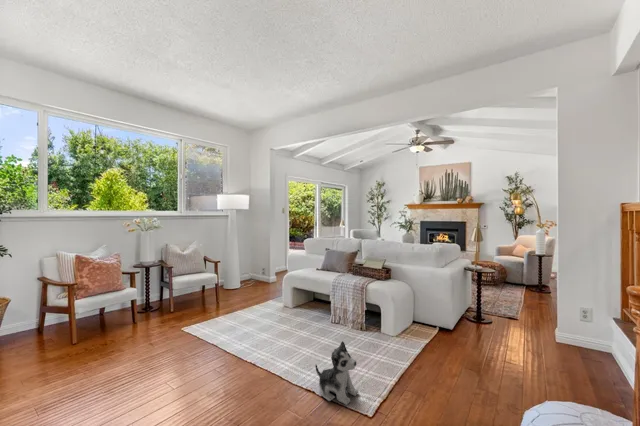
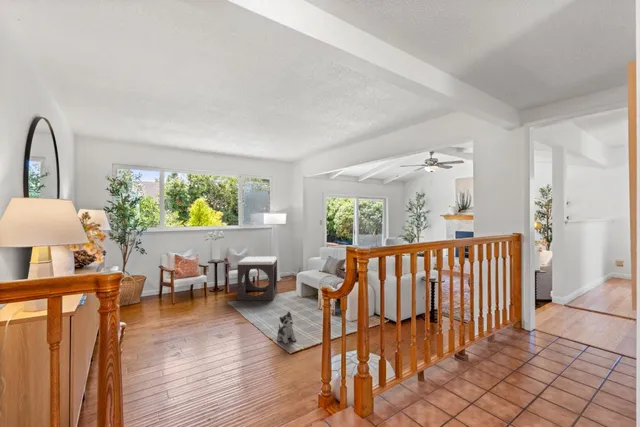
footstool: none [196,253,254,324] -> present [237,257,277,300]

